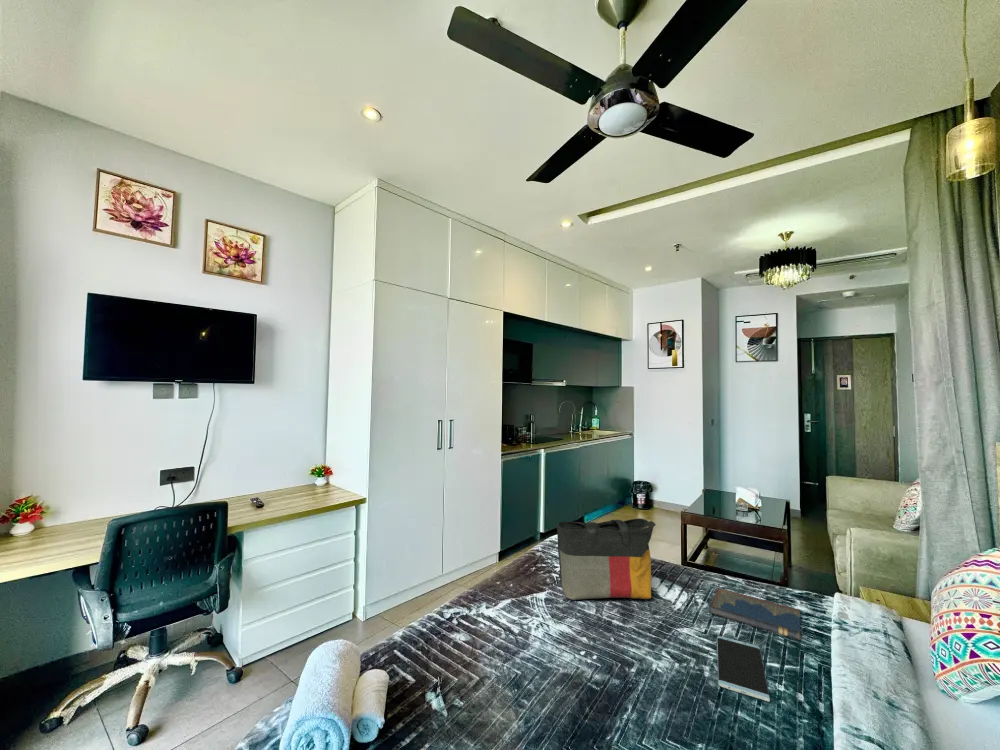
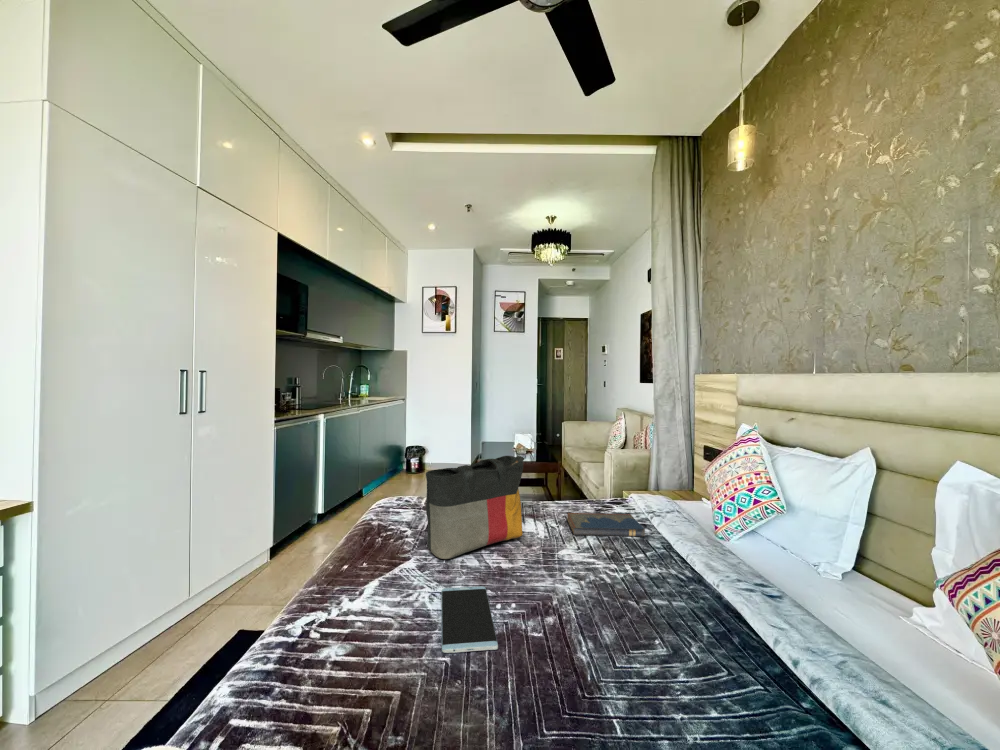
smartphone: present [717,636,770,702] -> present [441,586,498,653]

